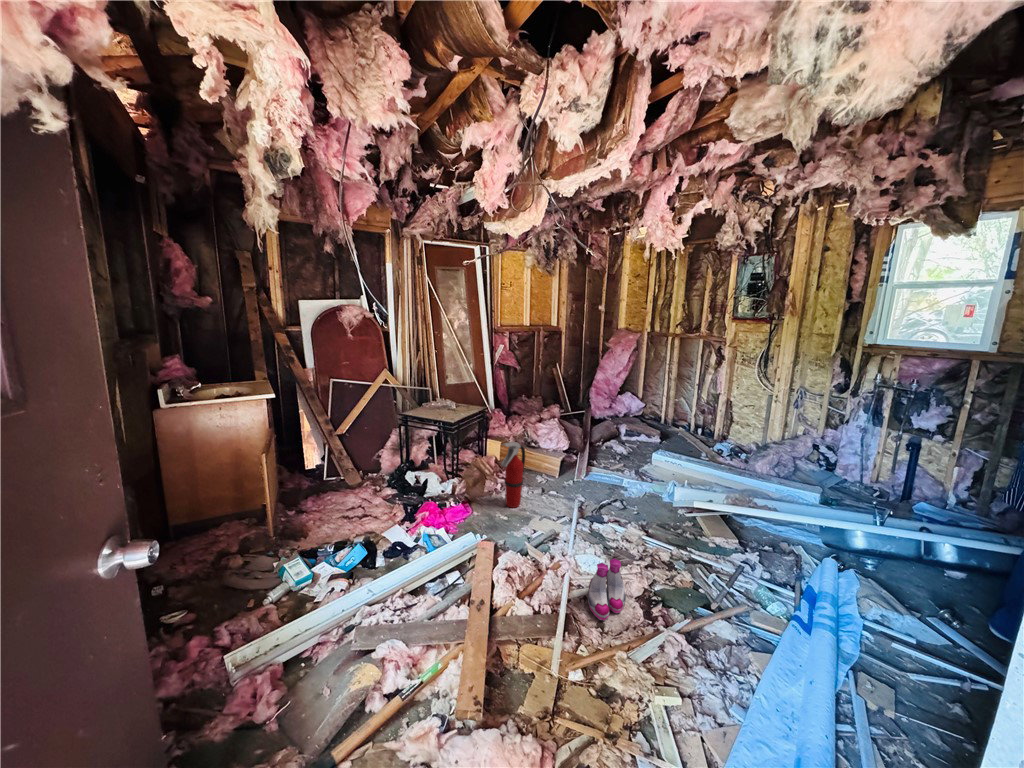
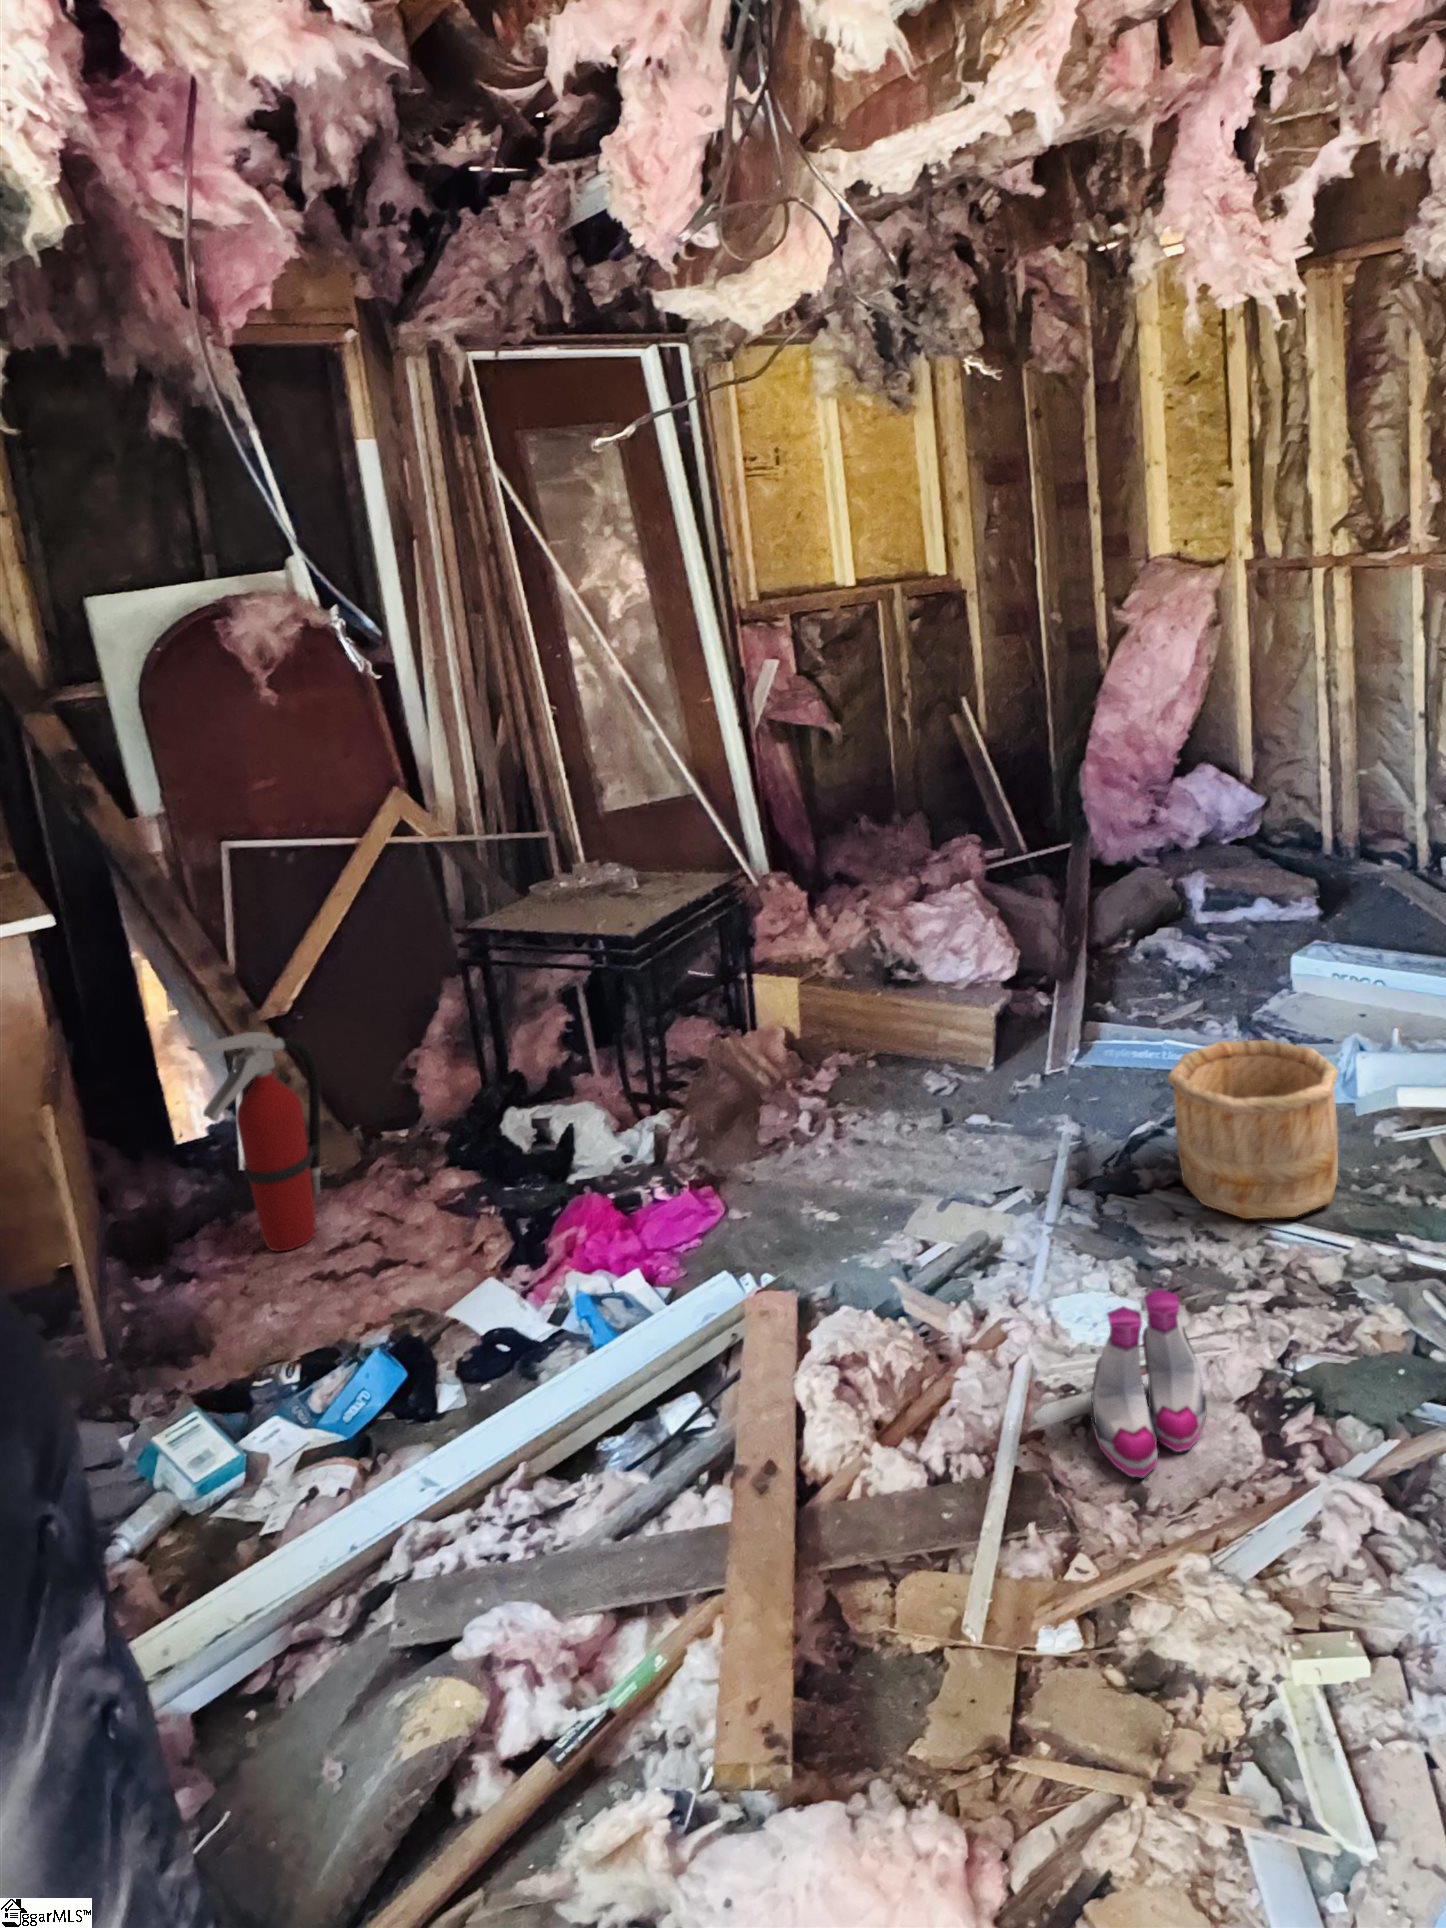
fire extinguisher: present [501,442,525,508] -> present [187,1032,321,1251]
wooden bucket: none [617,479,672,538] -> present [1167,1040,1338,1219]

